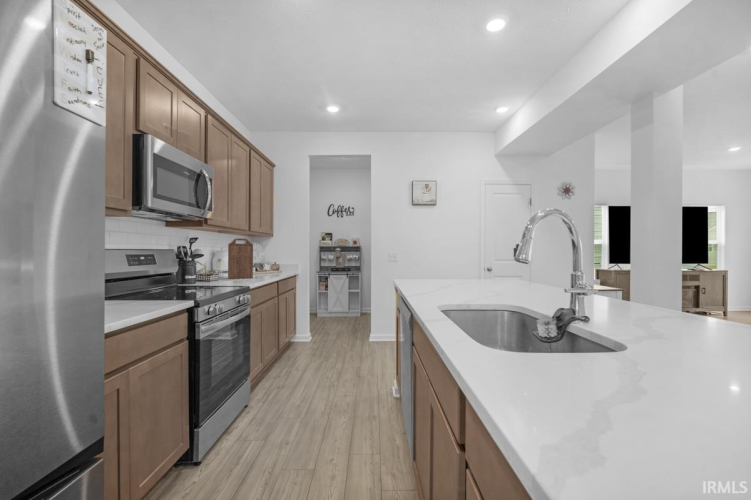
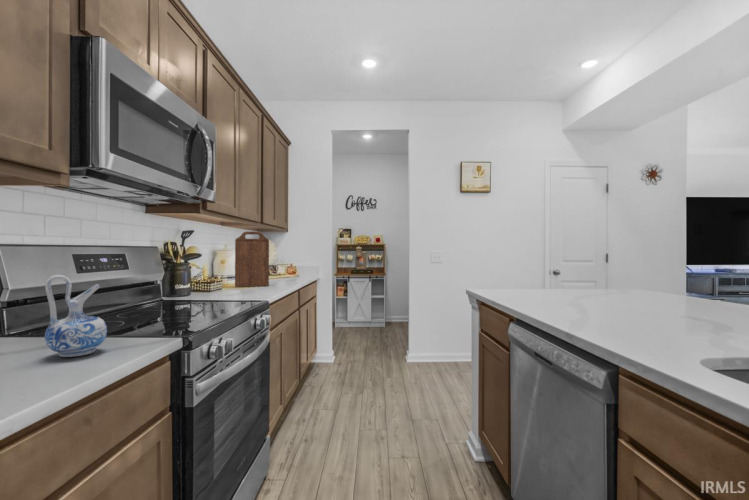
ceramic pitcher: none [132,265,159,305] -> present [45,275,107,357]

